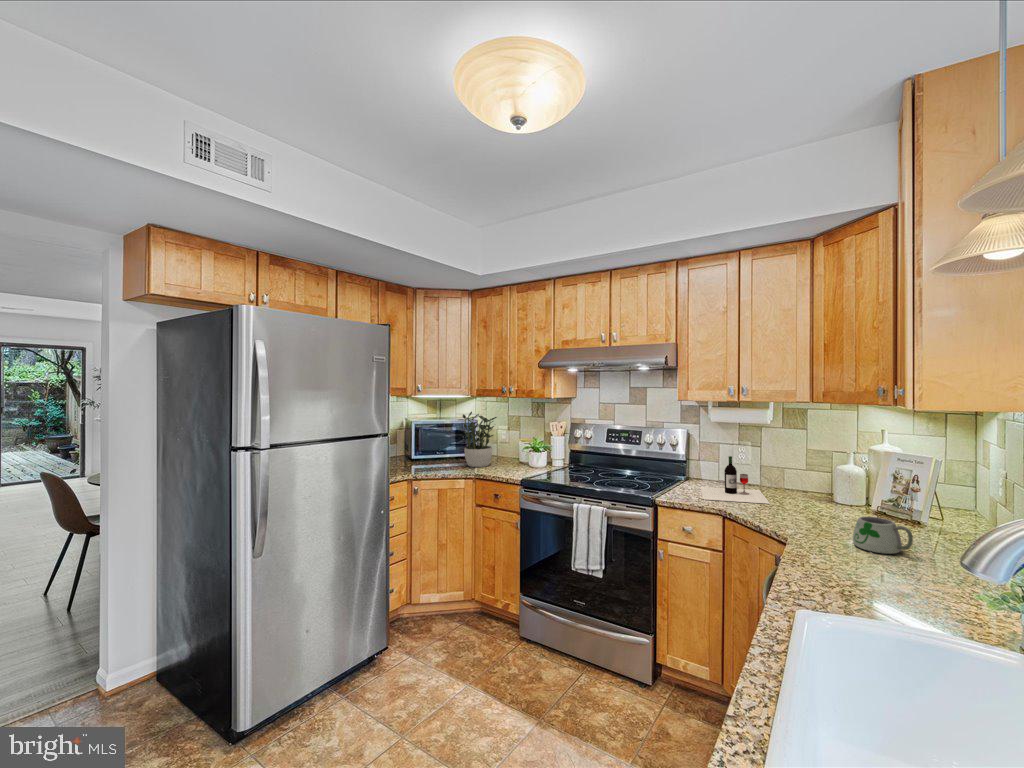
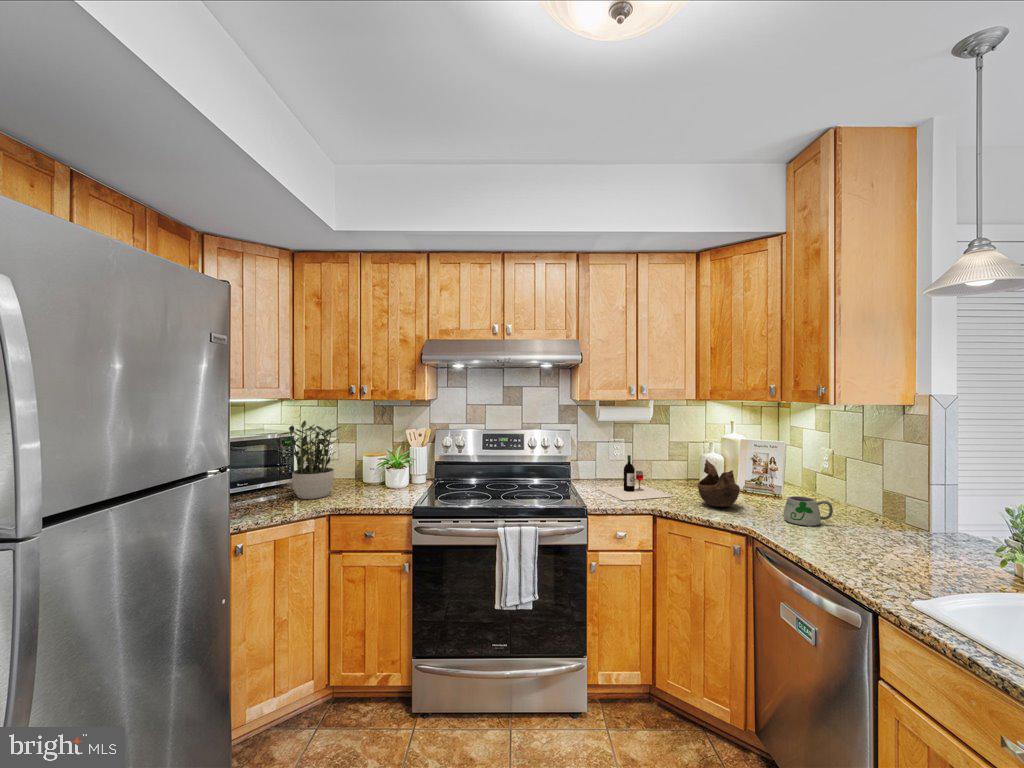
decorative bowl: none [777,467,829,520] -> present [698,460,740,507]

